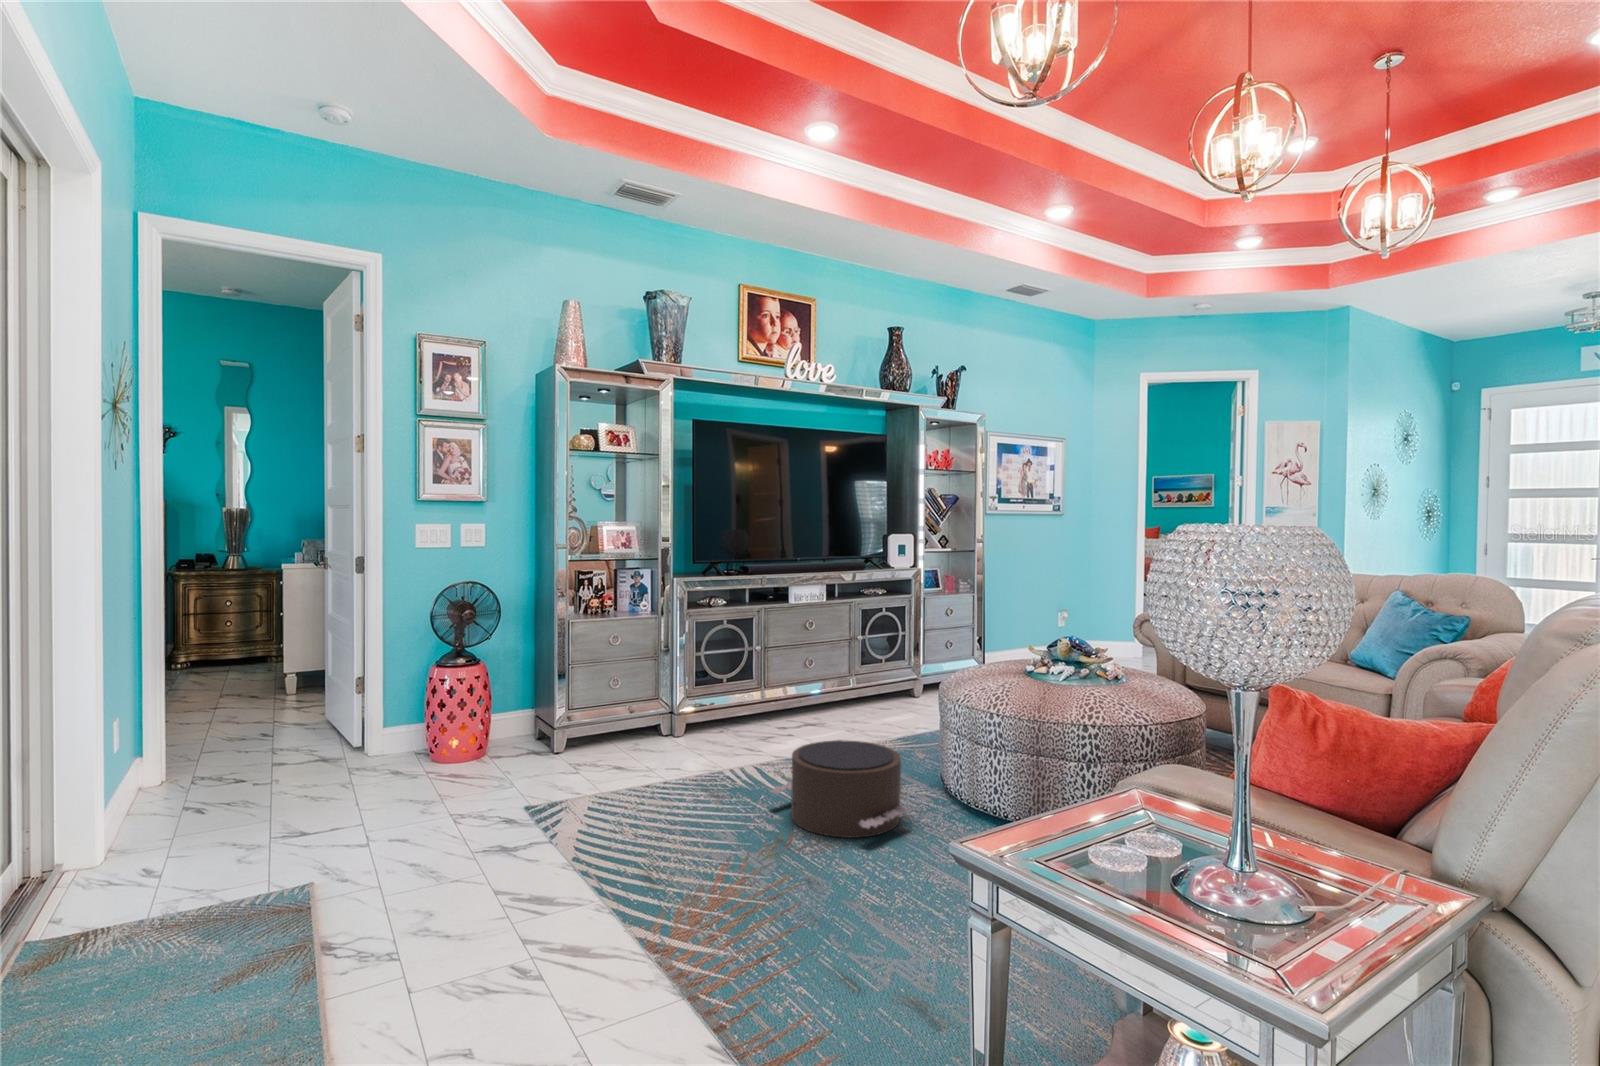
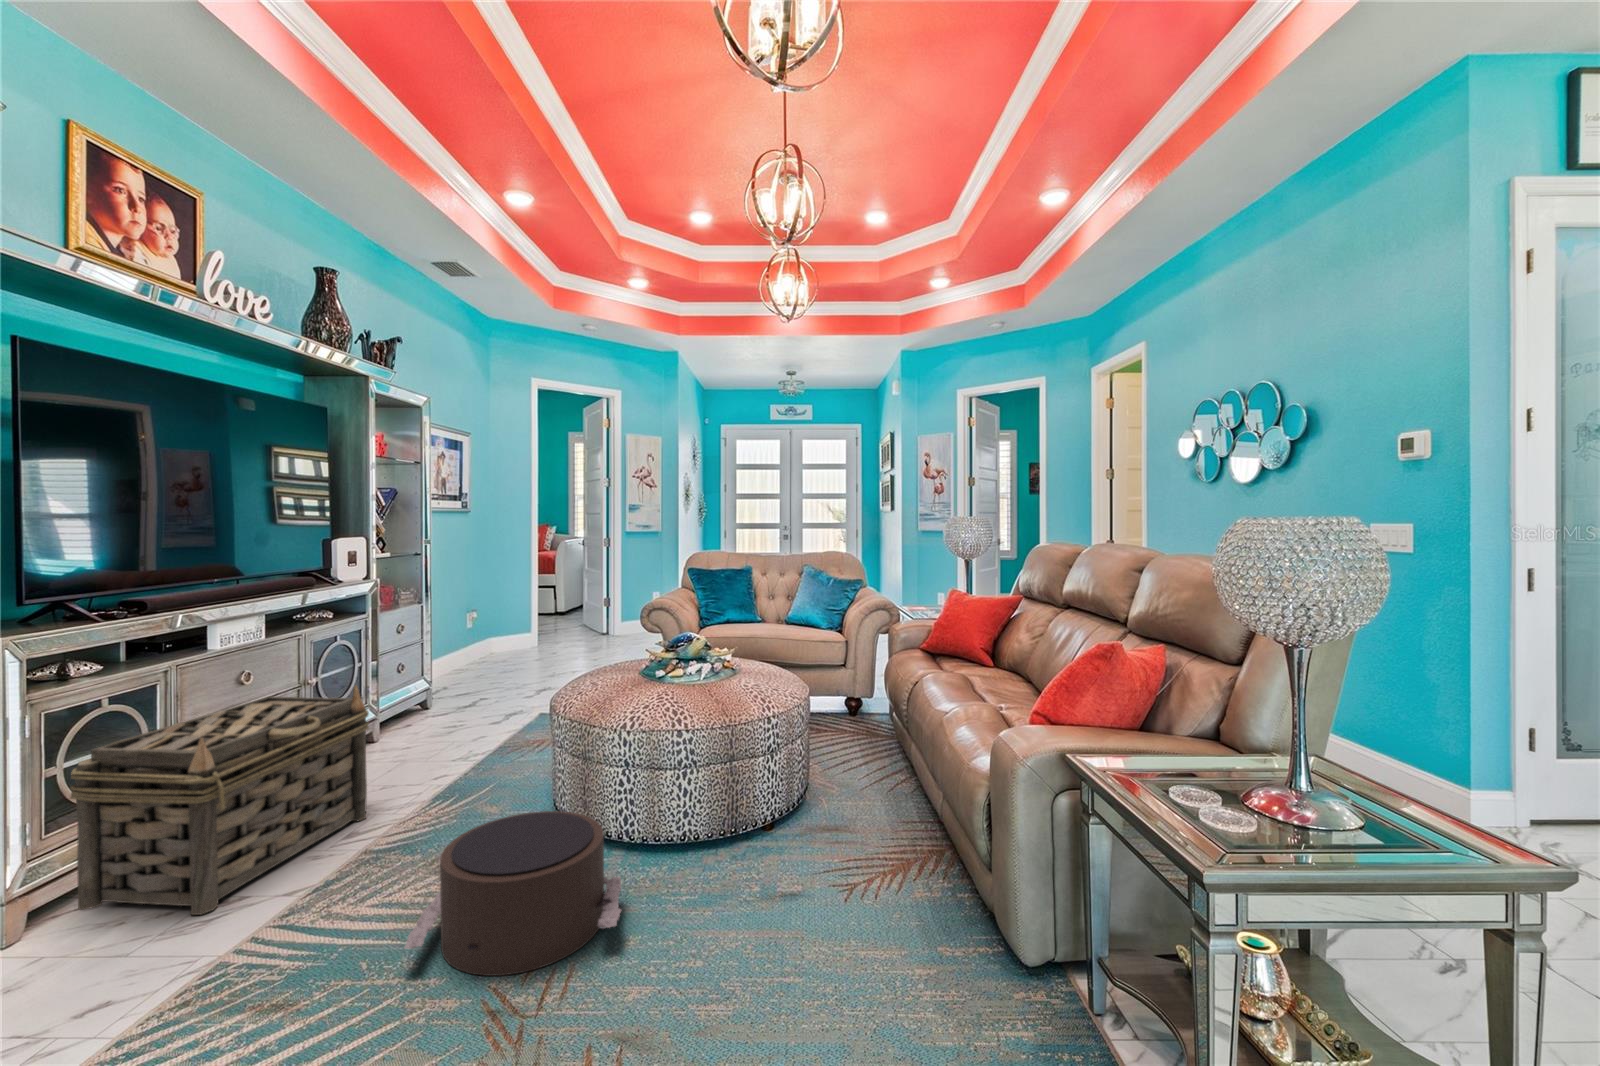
basket: none [704,639,855,752] -> present [70,685,369,915]

